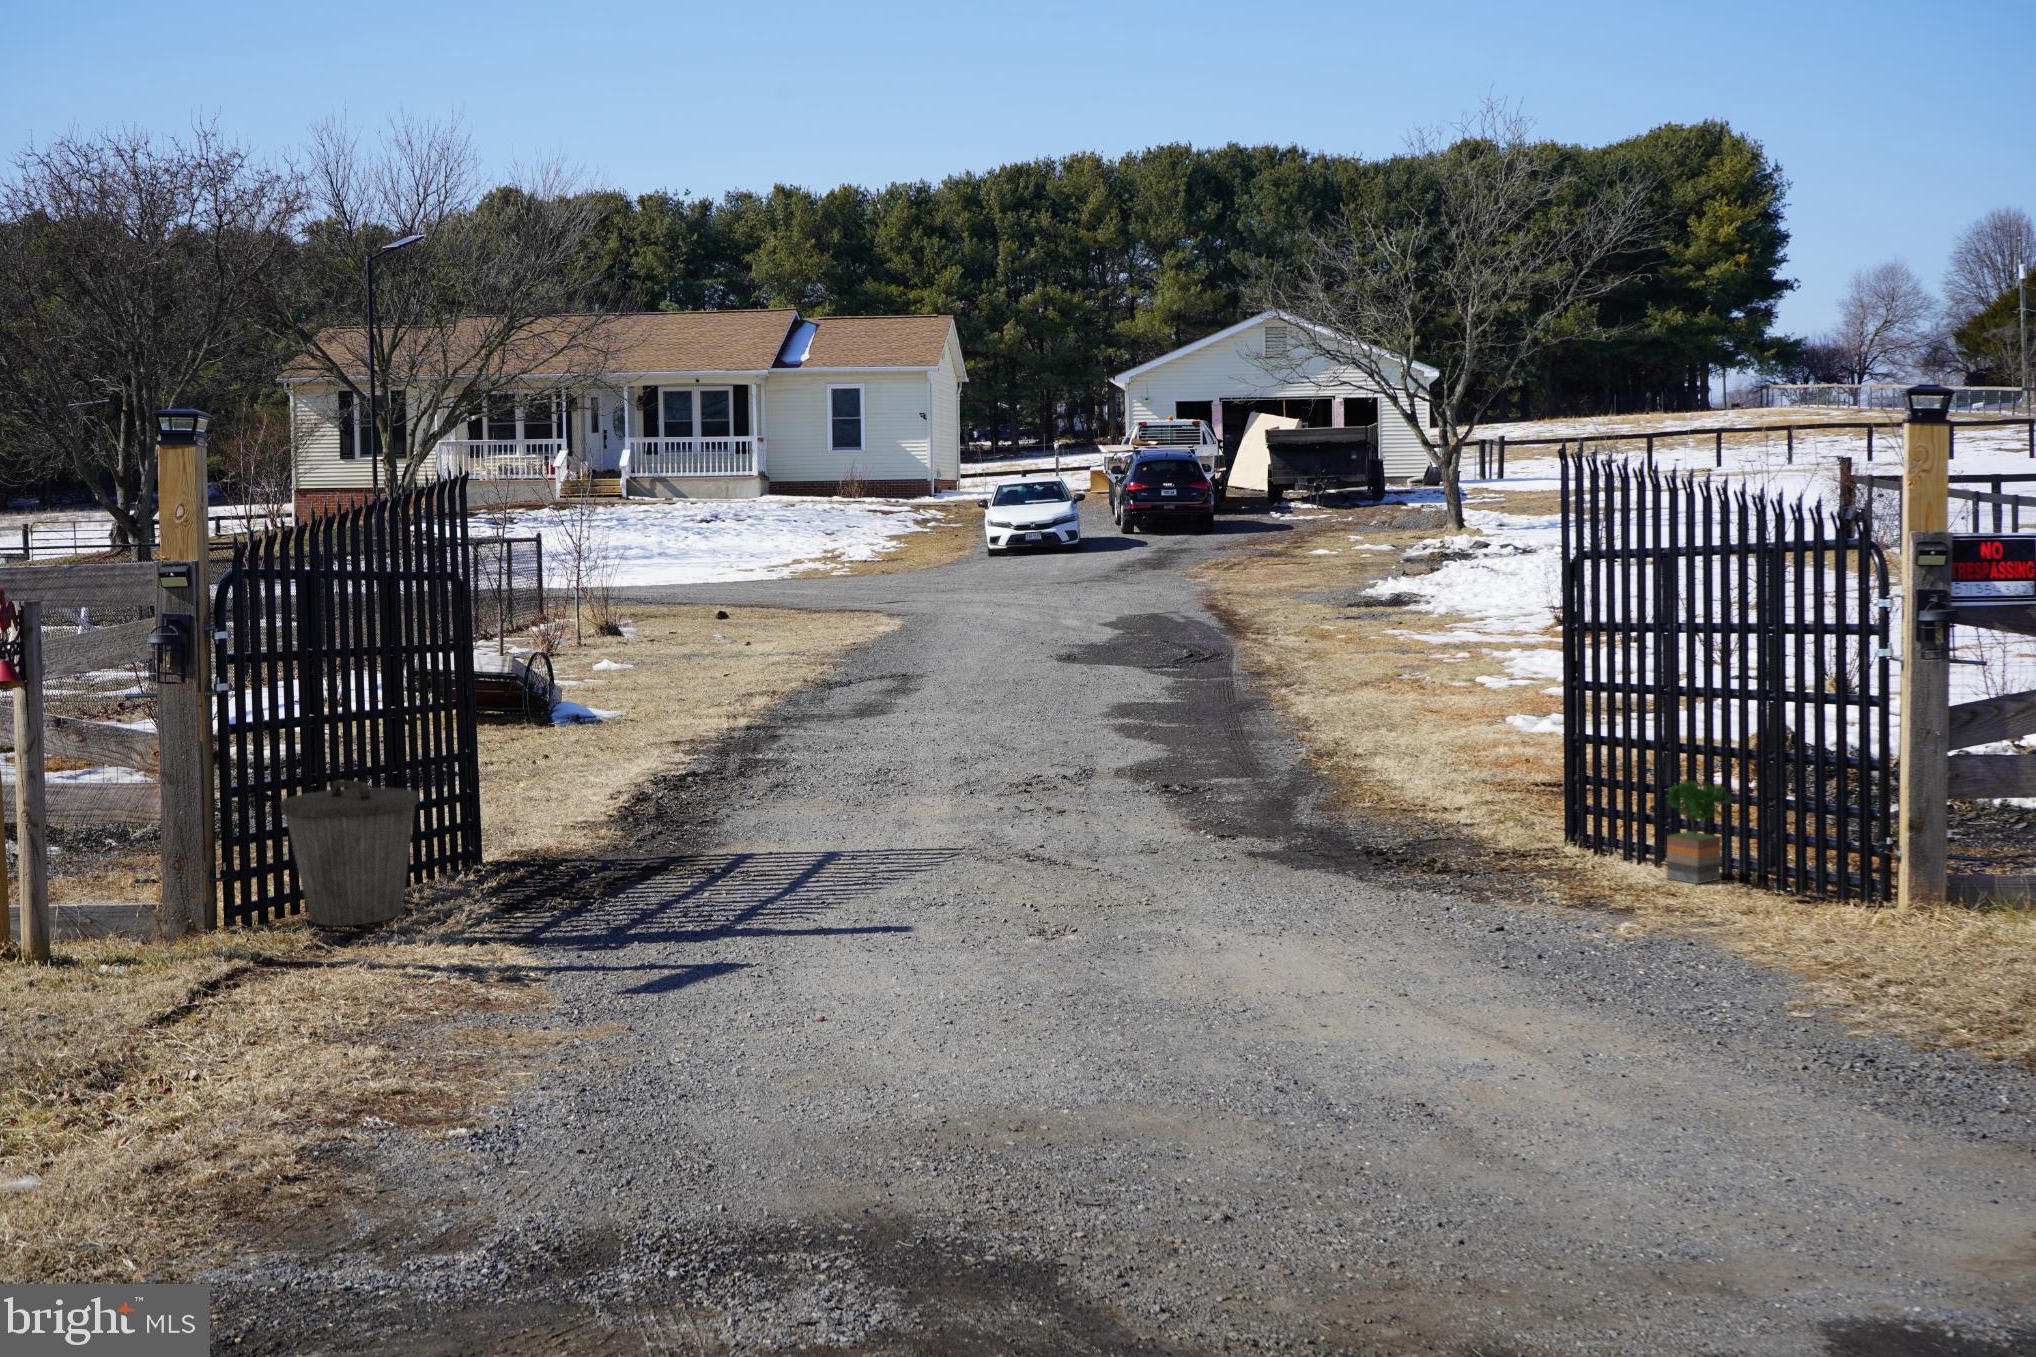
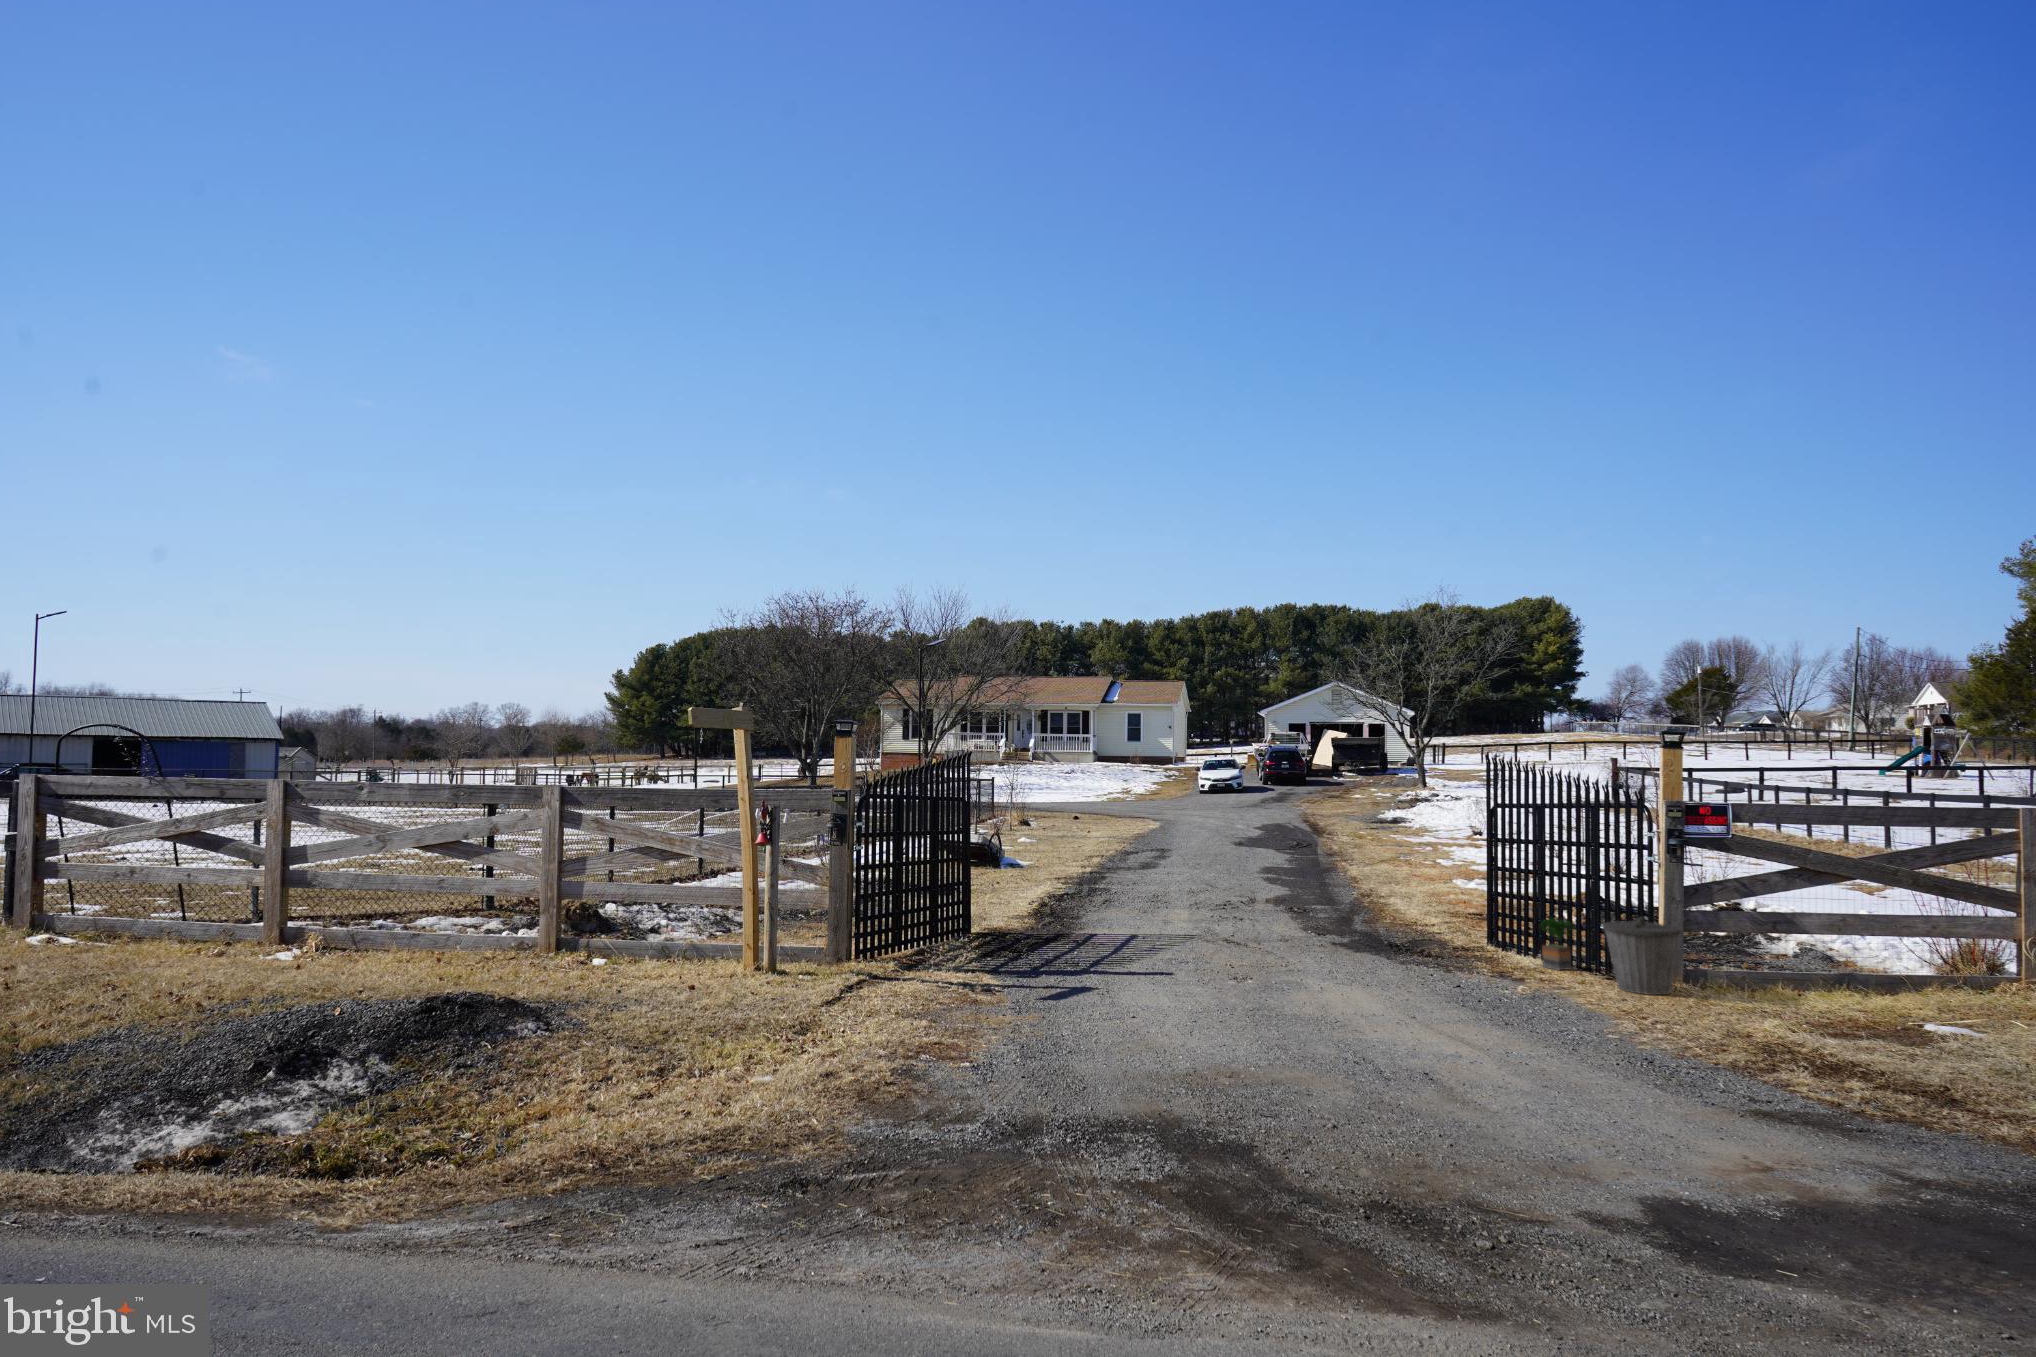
trash can: present [281,780,419,926] -> present [1602,917,1681,995]

